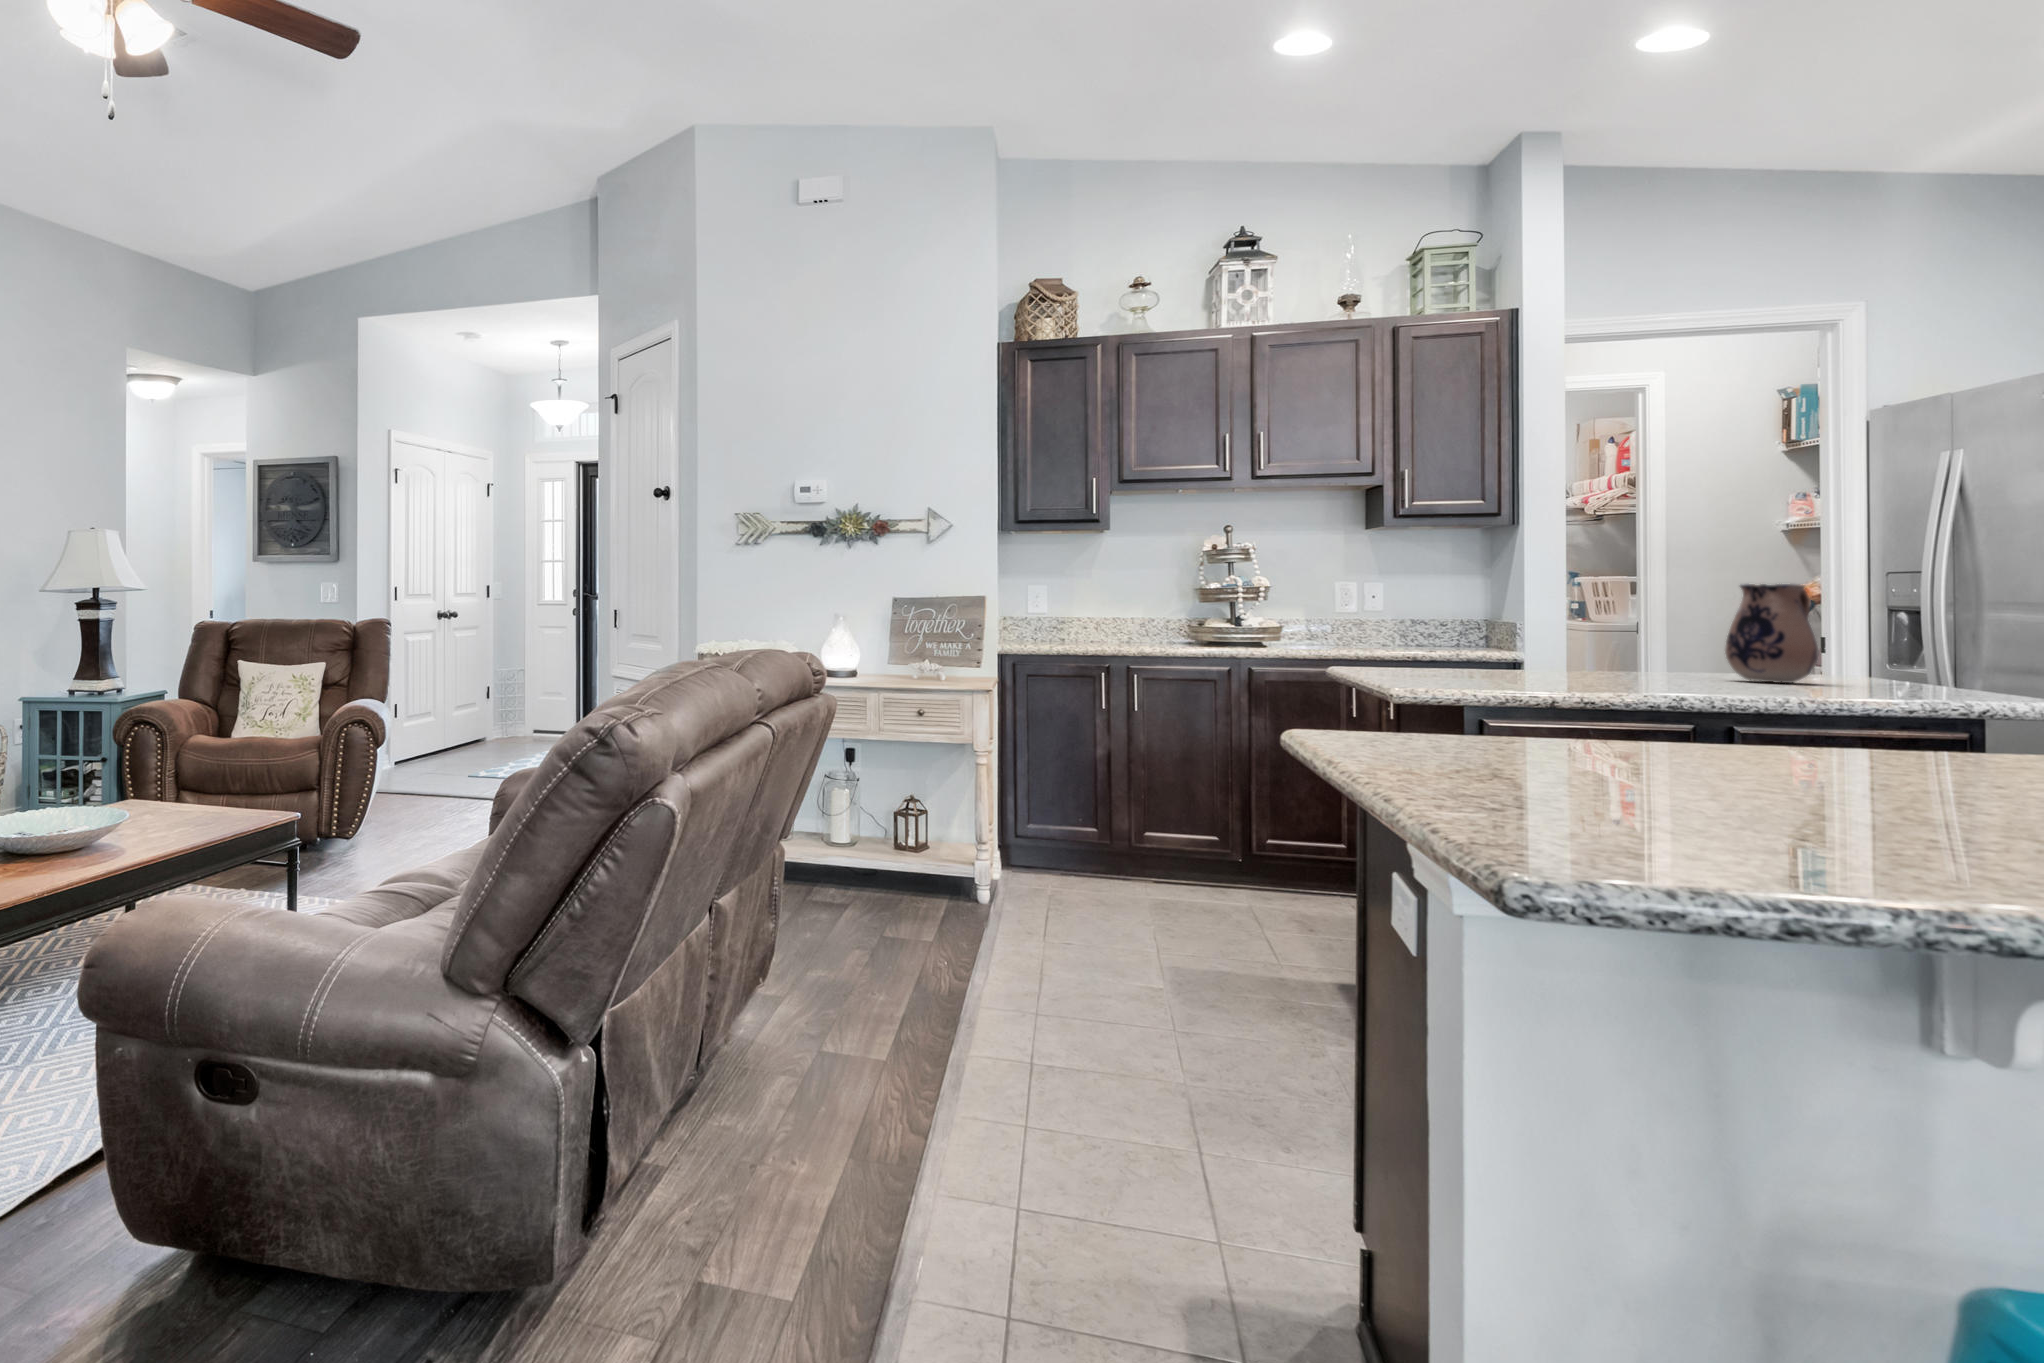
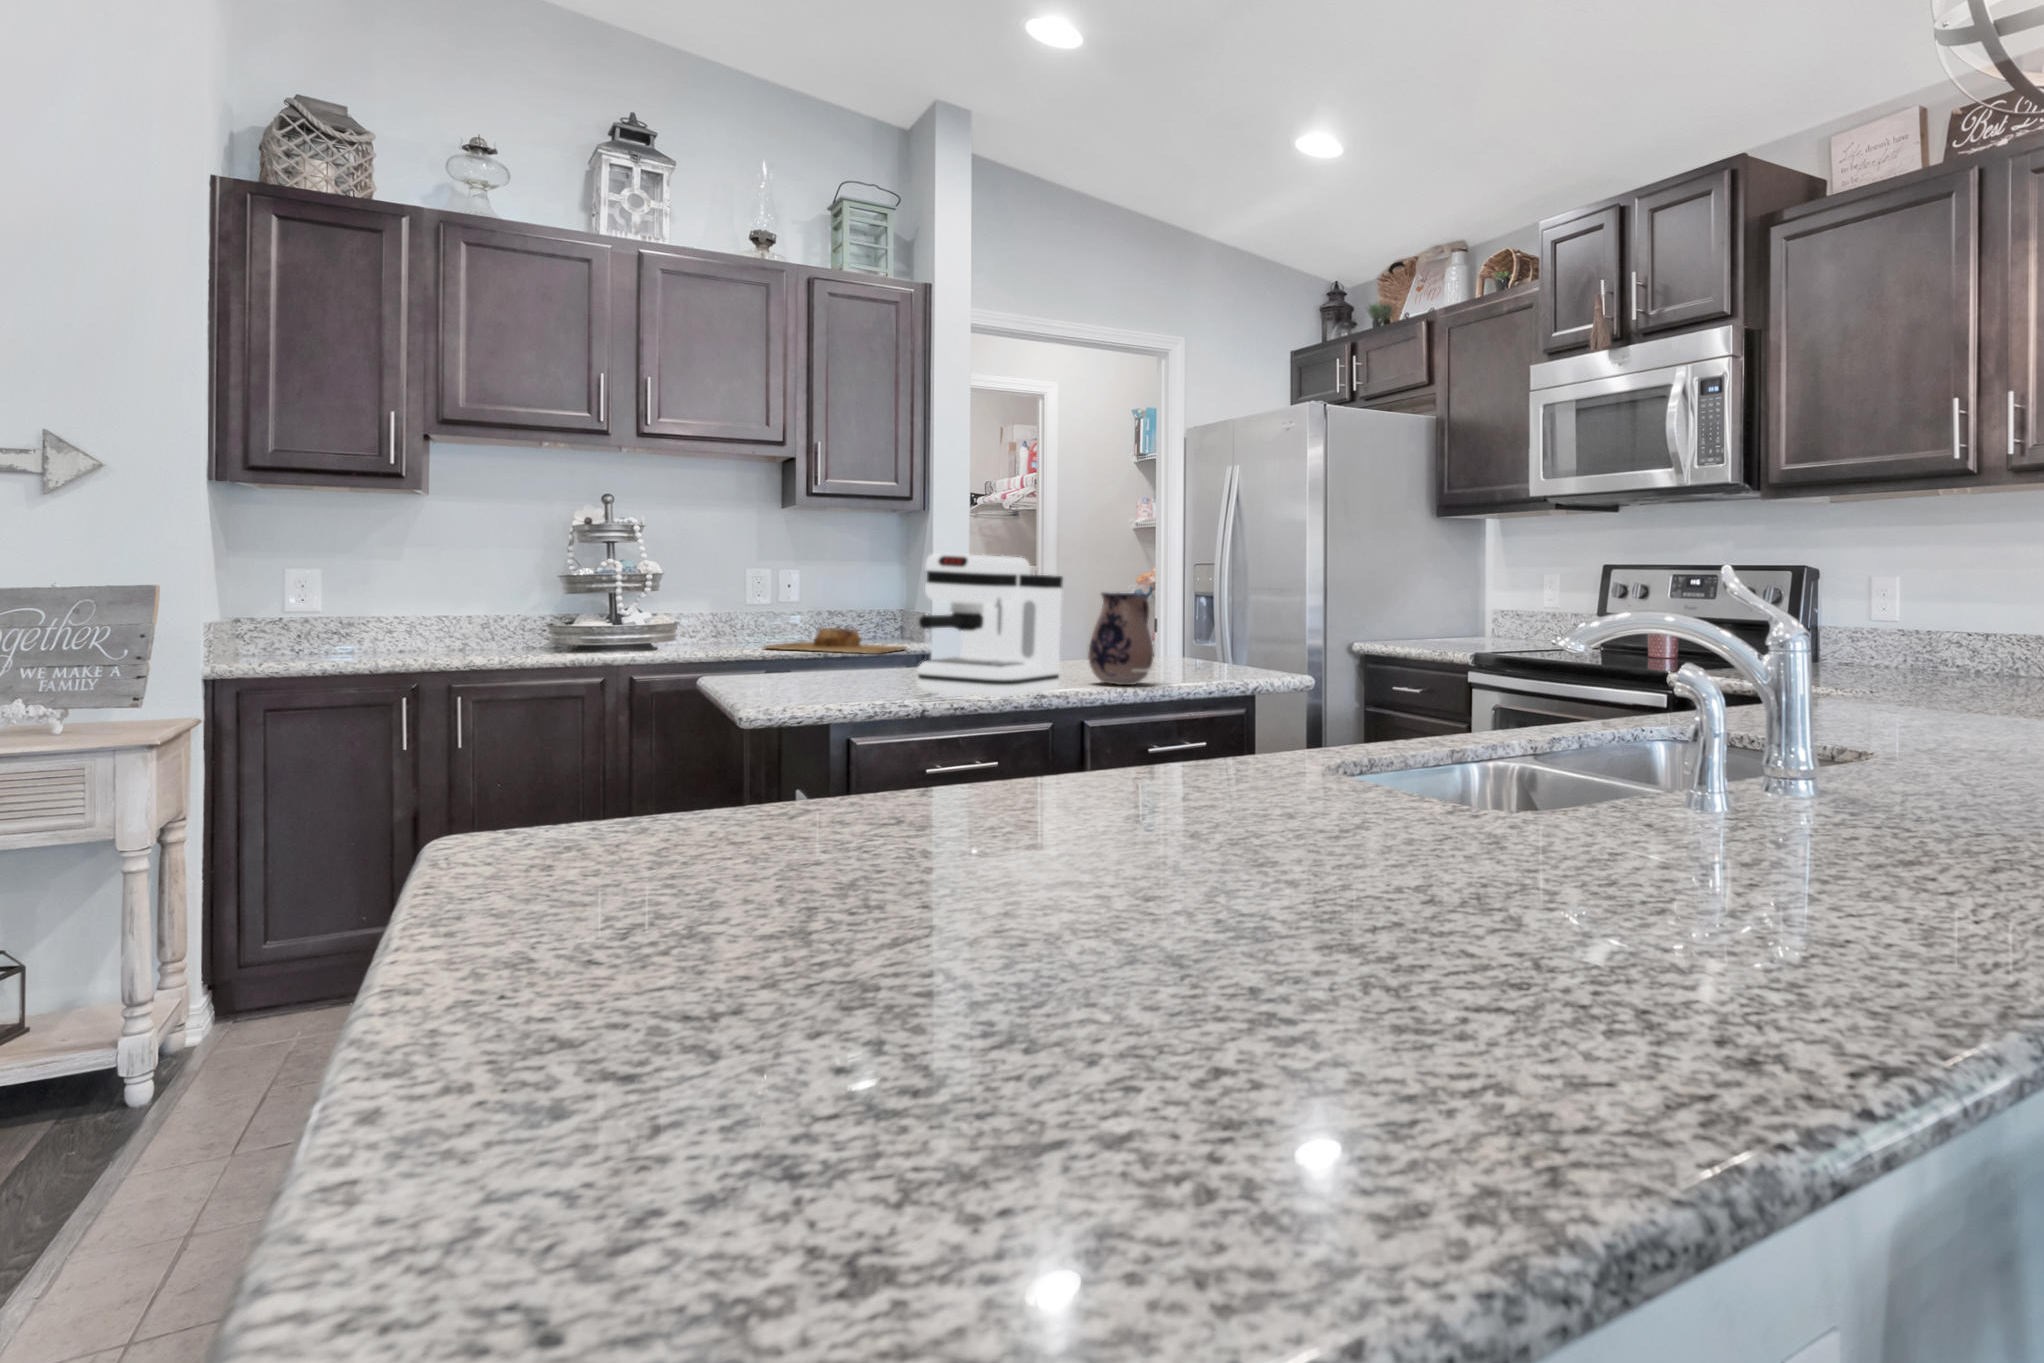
coffee maker: none [1525,547,1689,684] -> present [917,553,1063,700]
cutting board: none [1354,634,1498,658] -> present [764,628,907,654]

